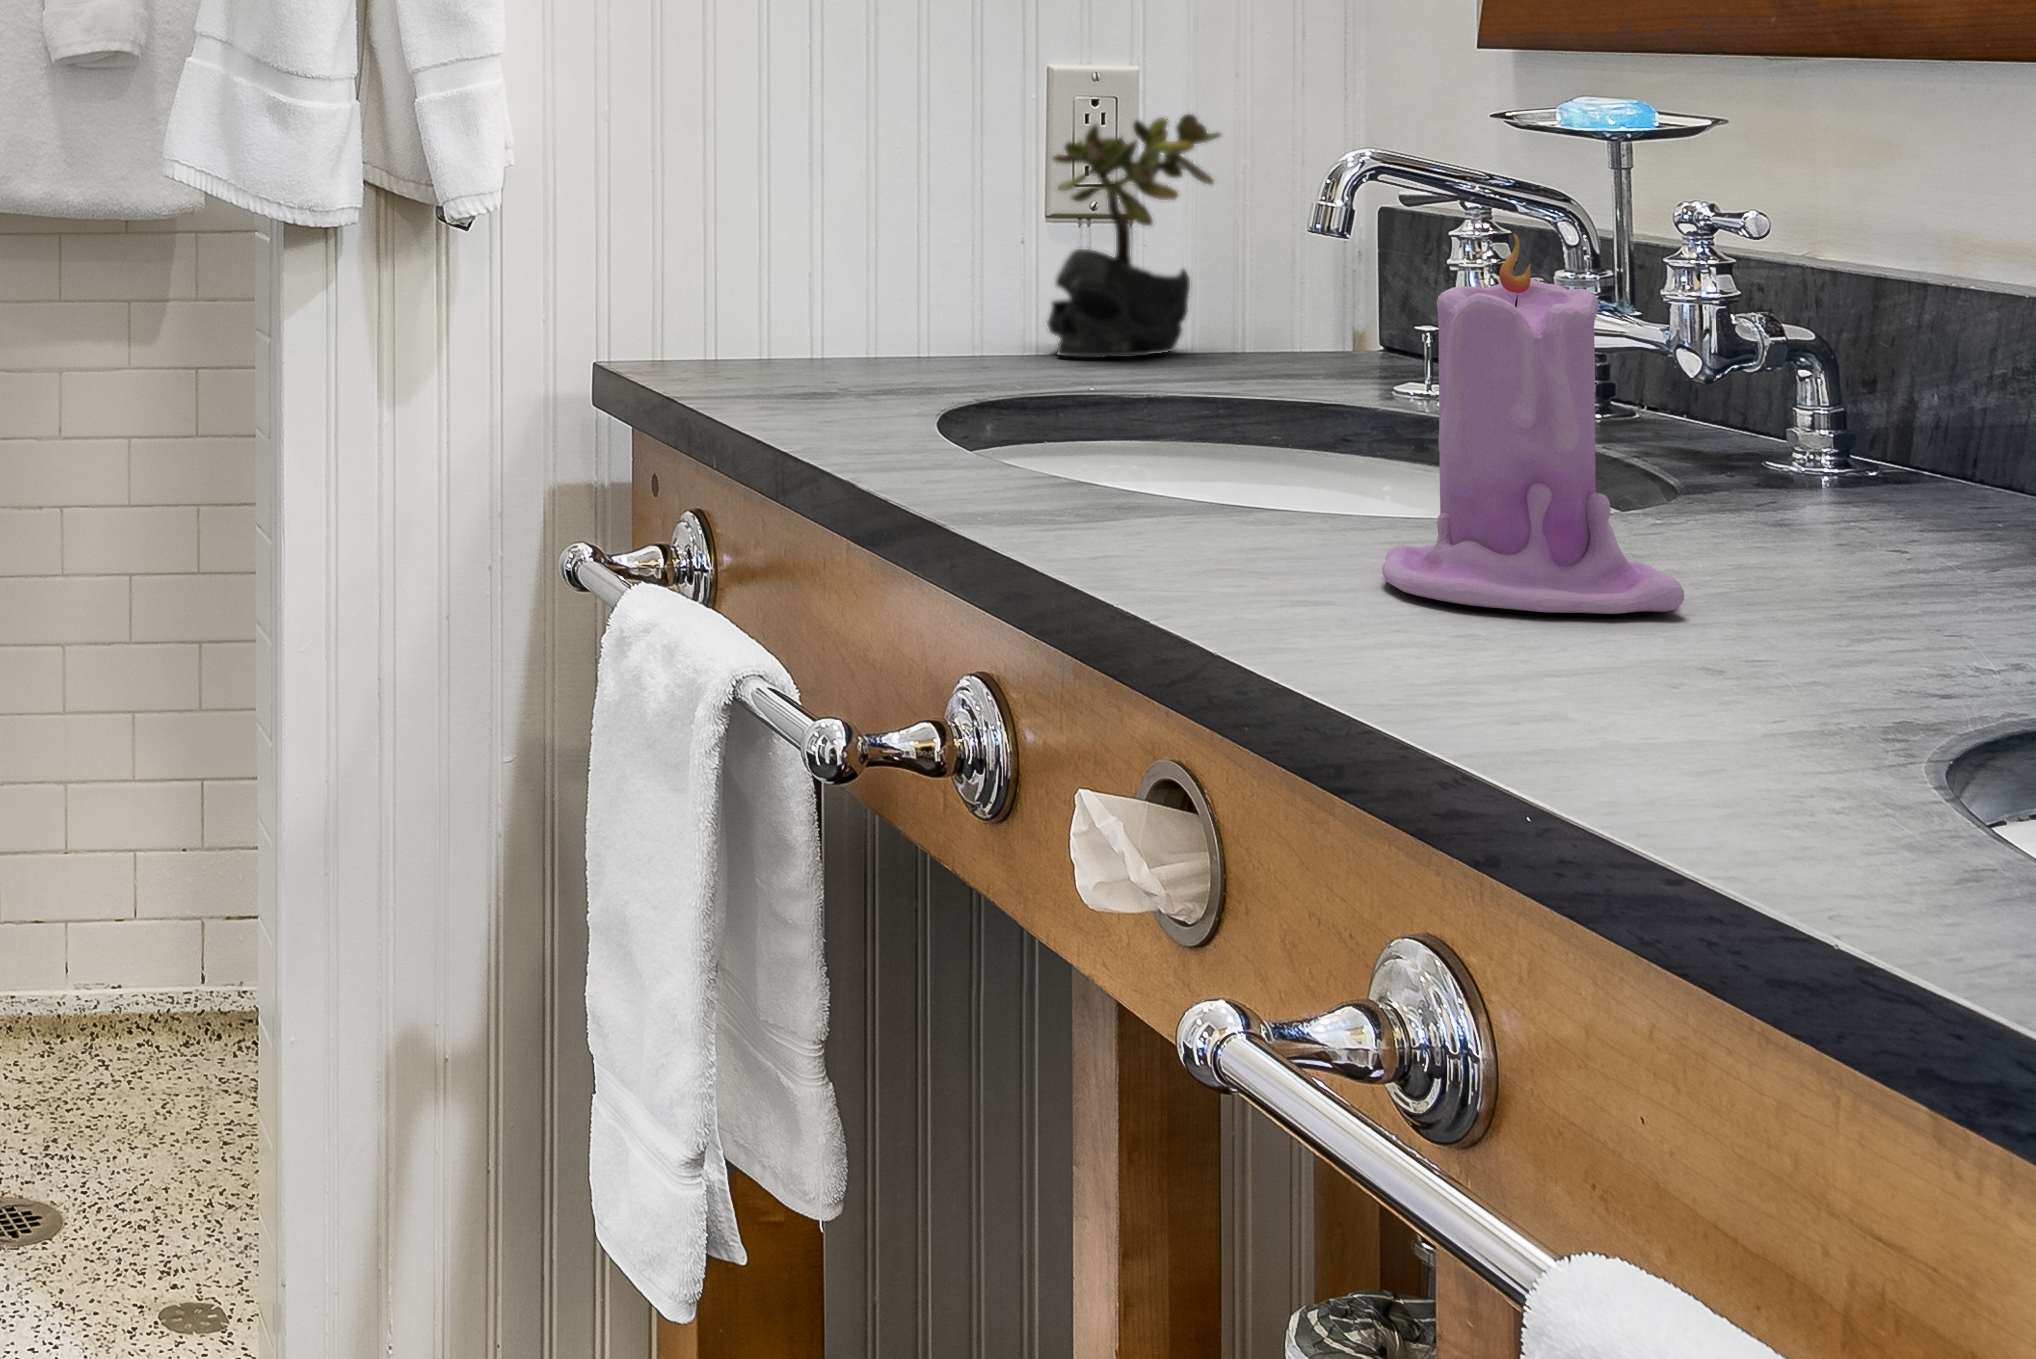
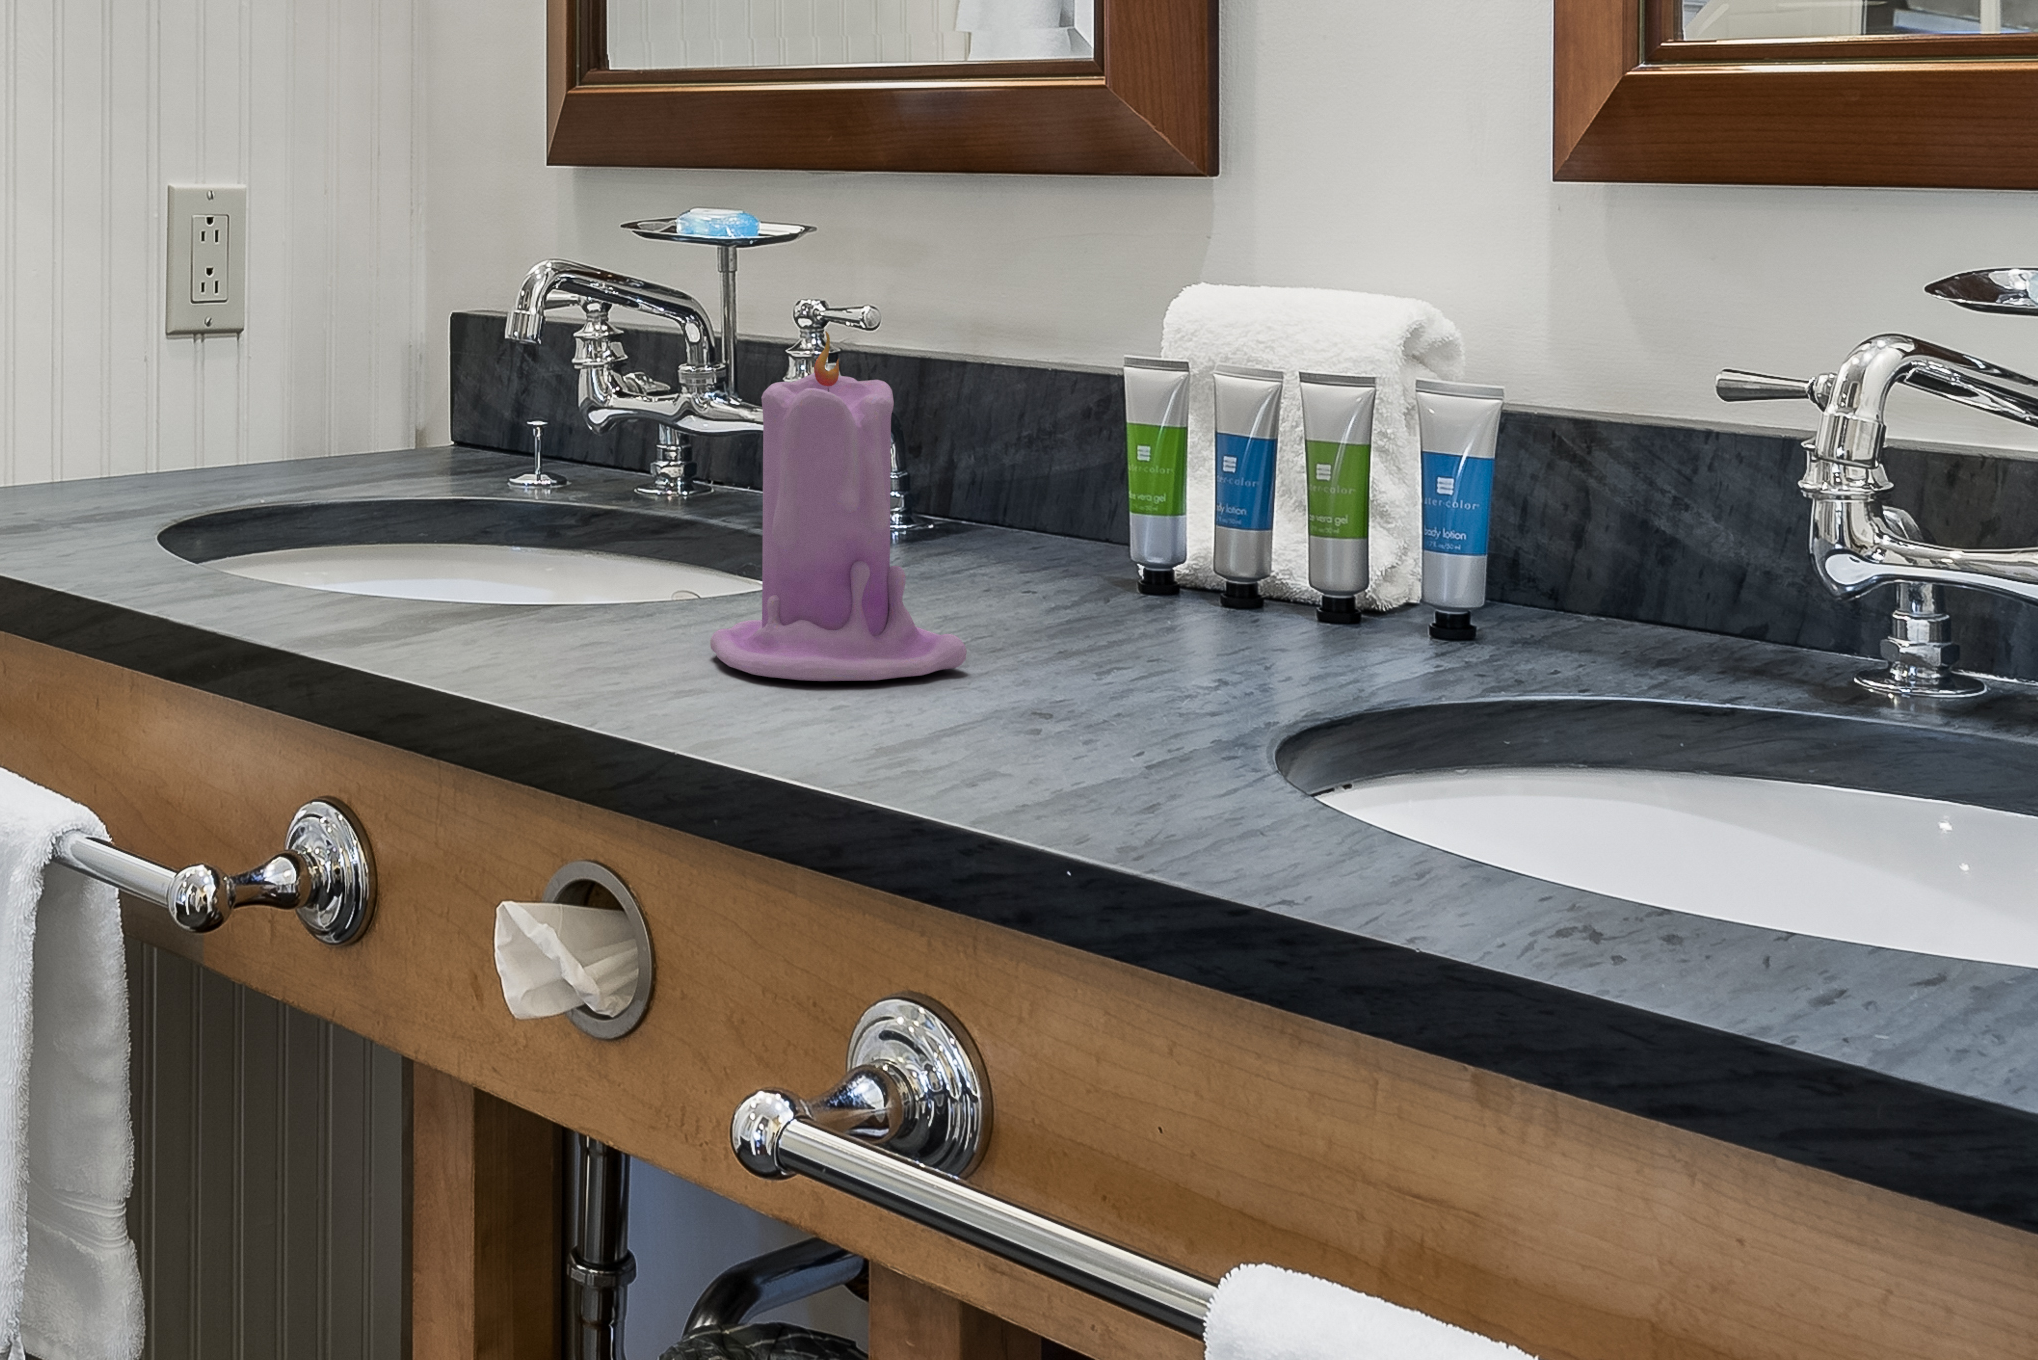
succulent plant: present [1048,114,1221,358] -> none [161,211,320,463]

